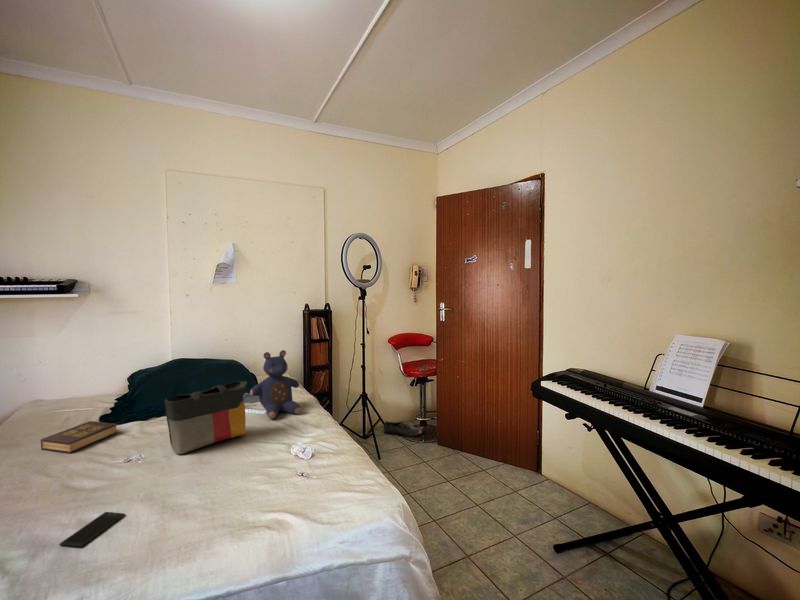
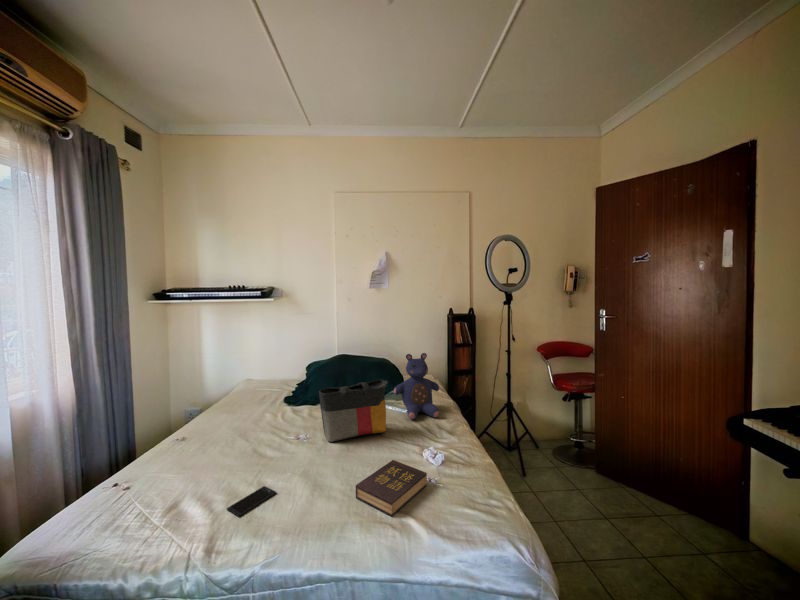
hardback book: present [41,421,117,453] -> present [356,460,427,516]
shoe: present [384,421,421,437] -> none [531,434,577,458]

